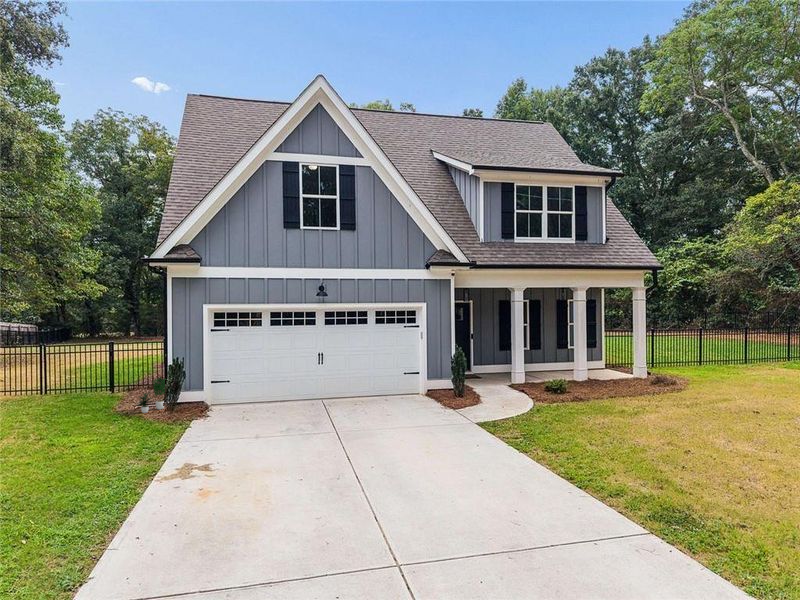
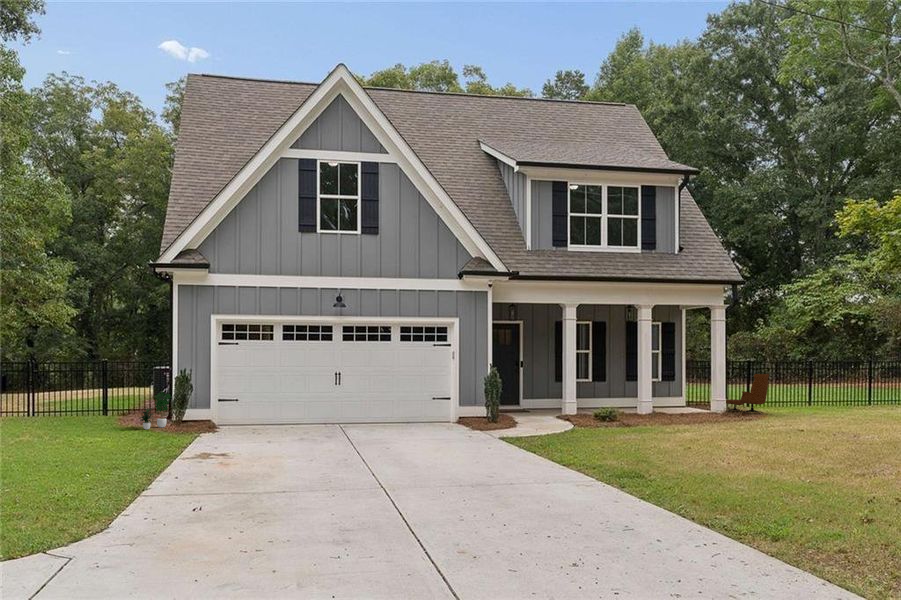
lounge chair: none [642,346,684,380] -> present [726,374,769,414]

